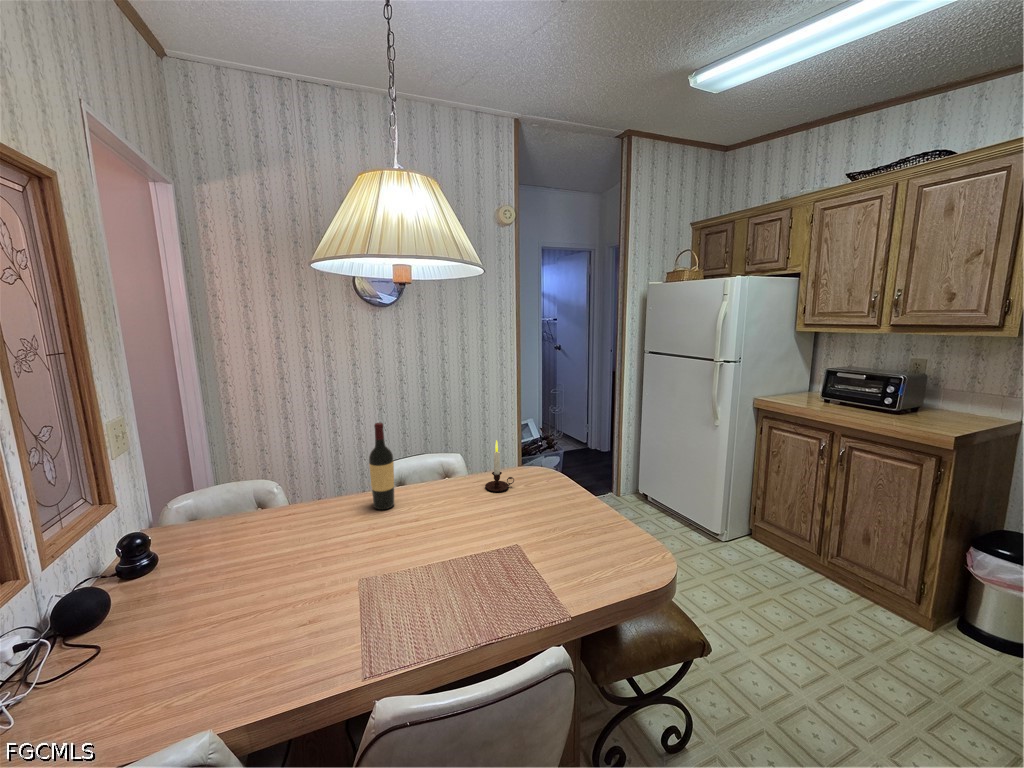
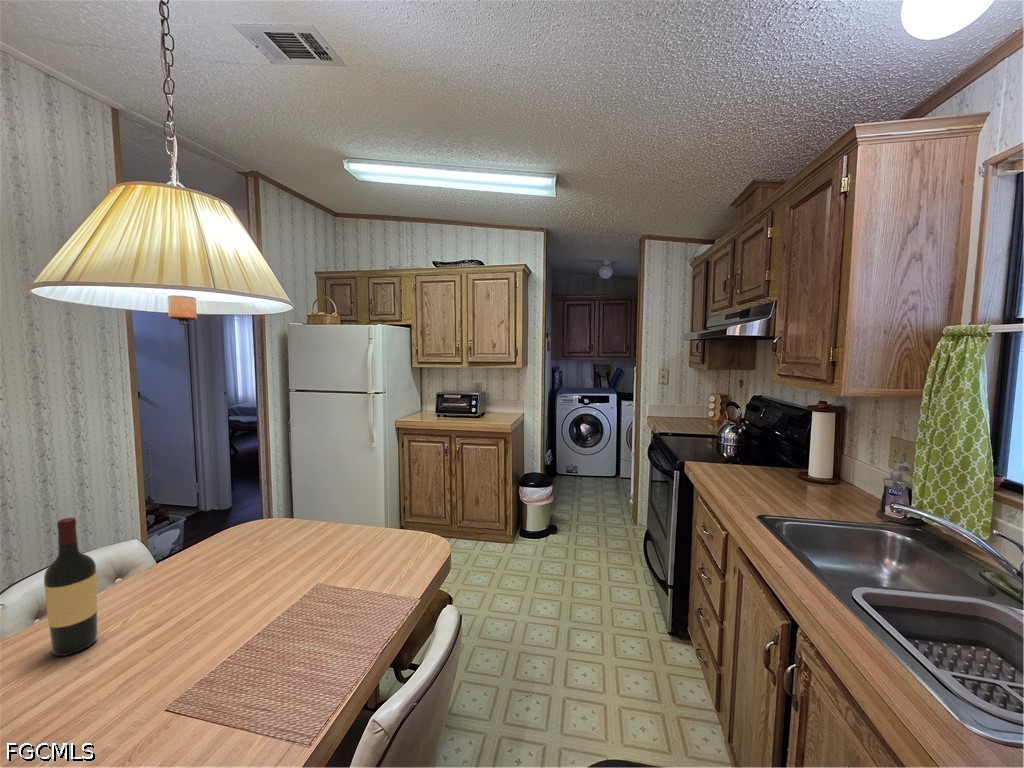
candle: present [485,440,514,492] -> none [212,501,249,564]

